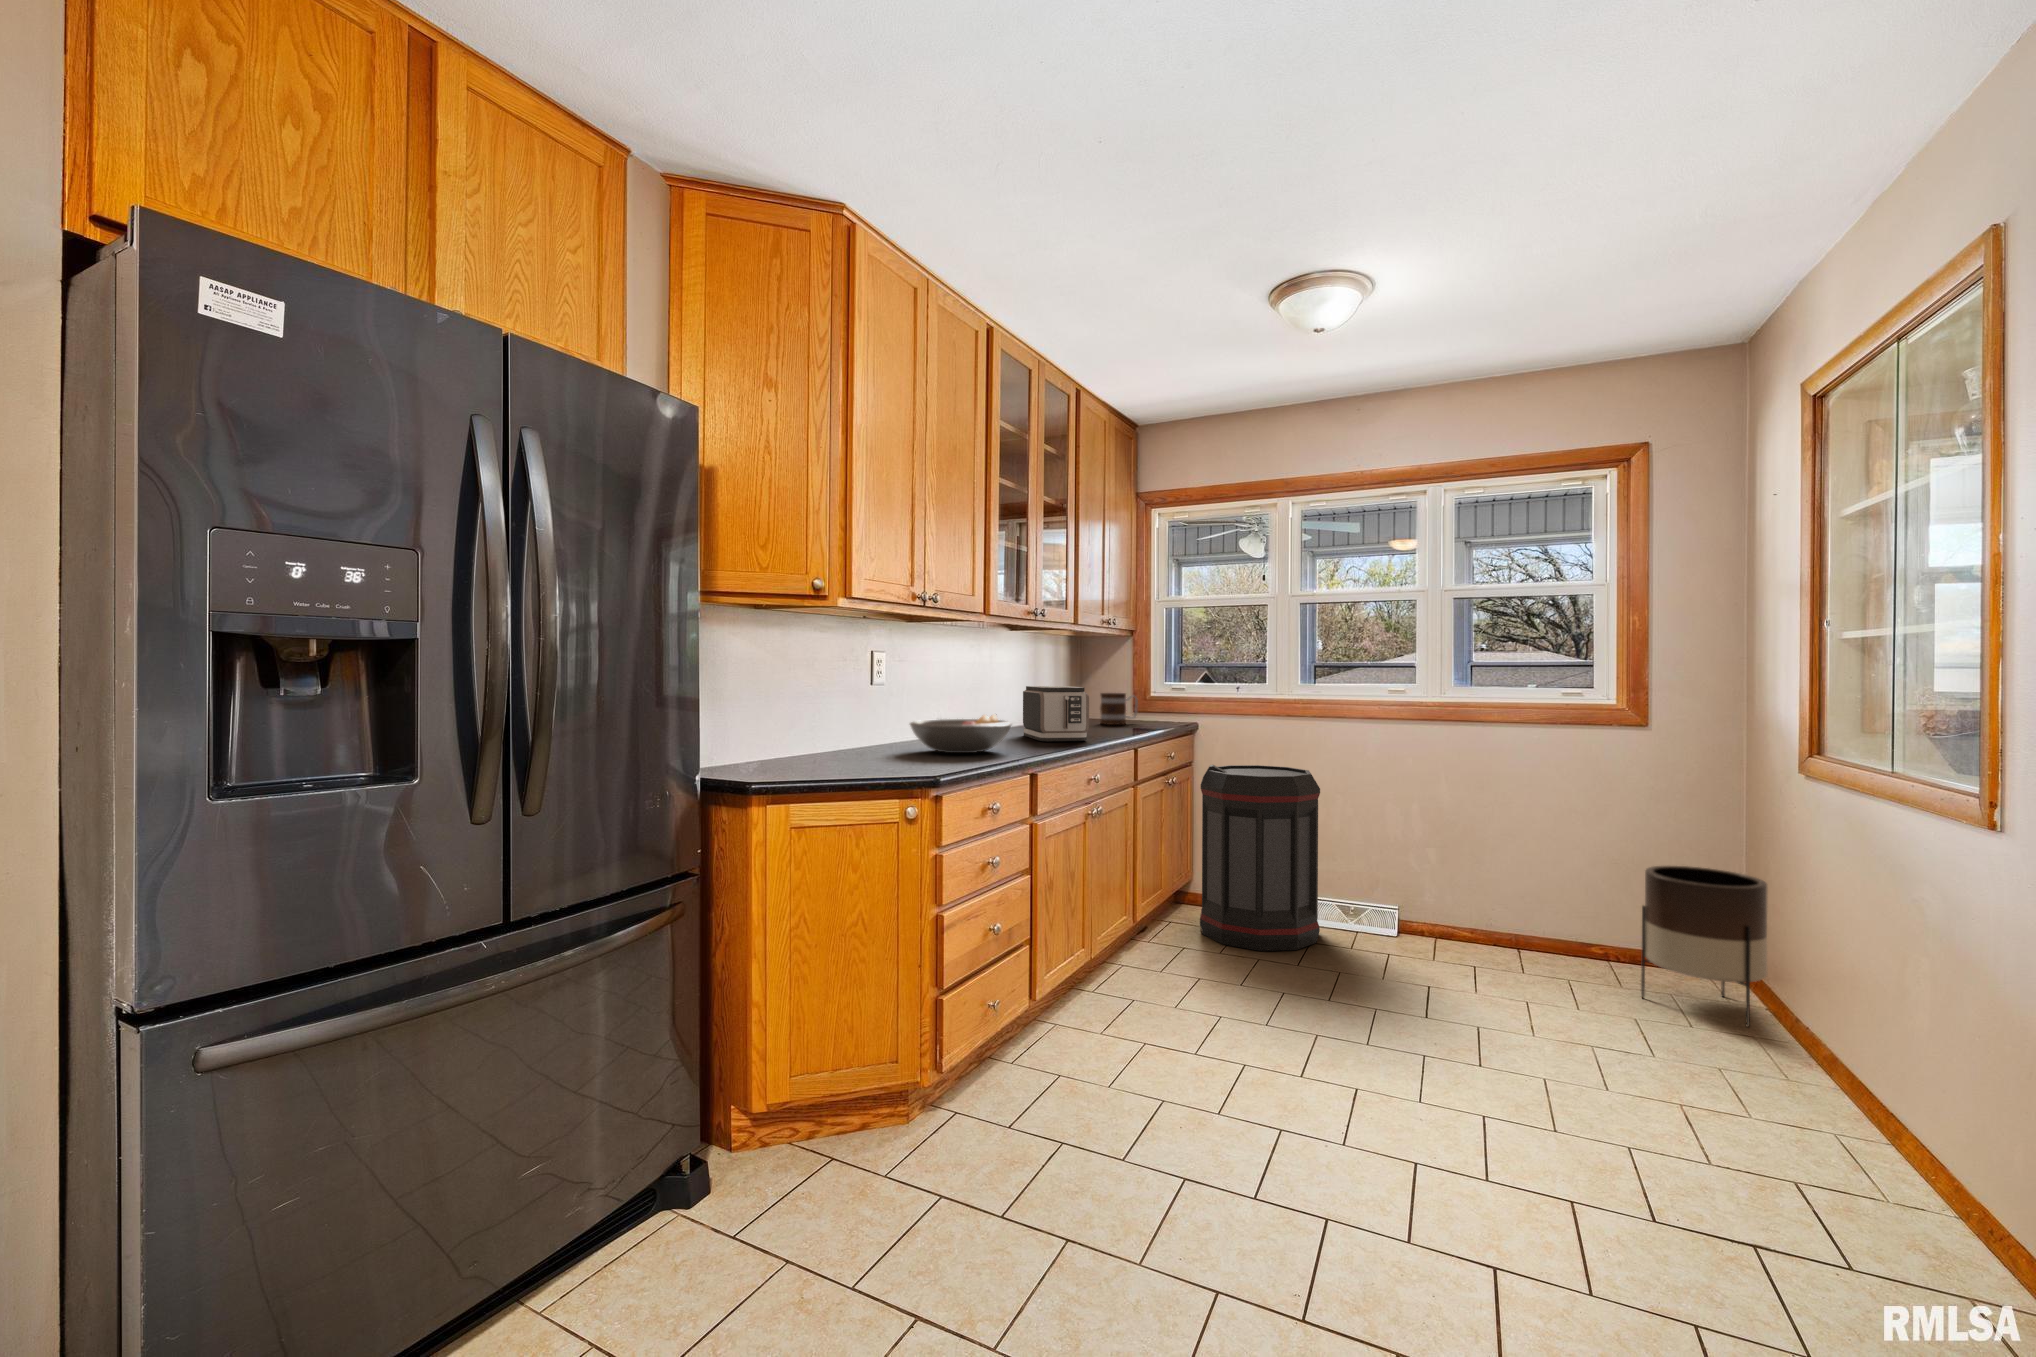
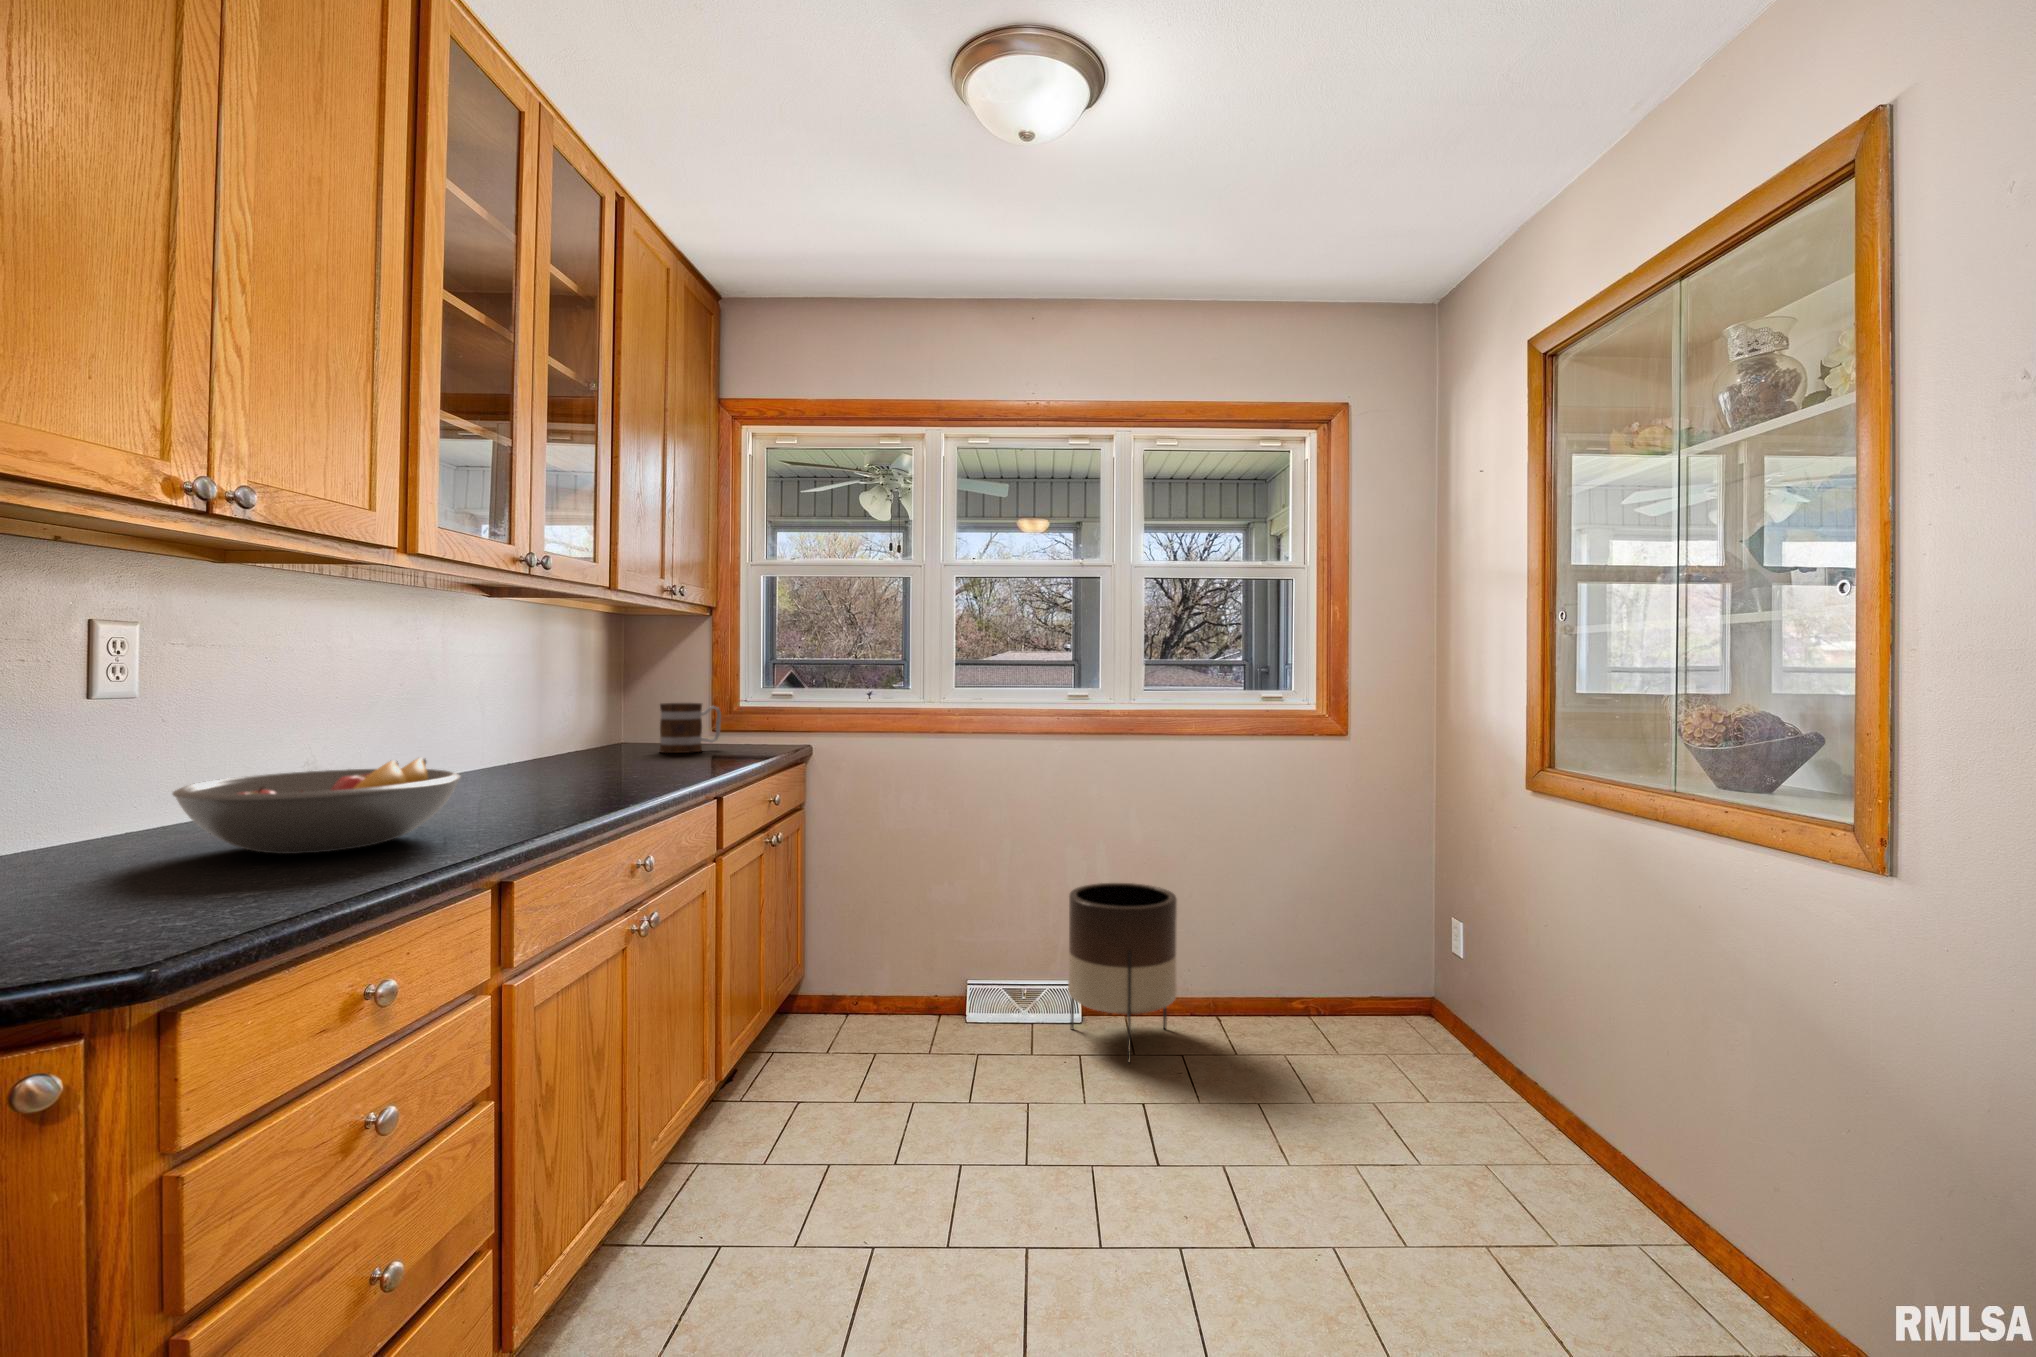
toaster: present [1023,686,1089,741] -> none [508,695,637,799]
trash can: present [1200,765,1320,951] -> none [820,803,990,1084]
planter: present [1641,866,1767,1027] -> present [1068,883,1177,1063]

